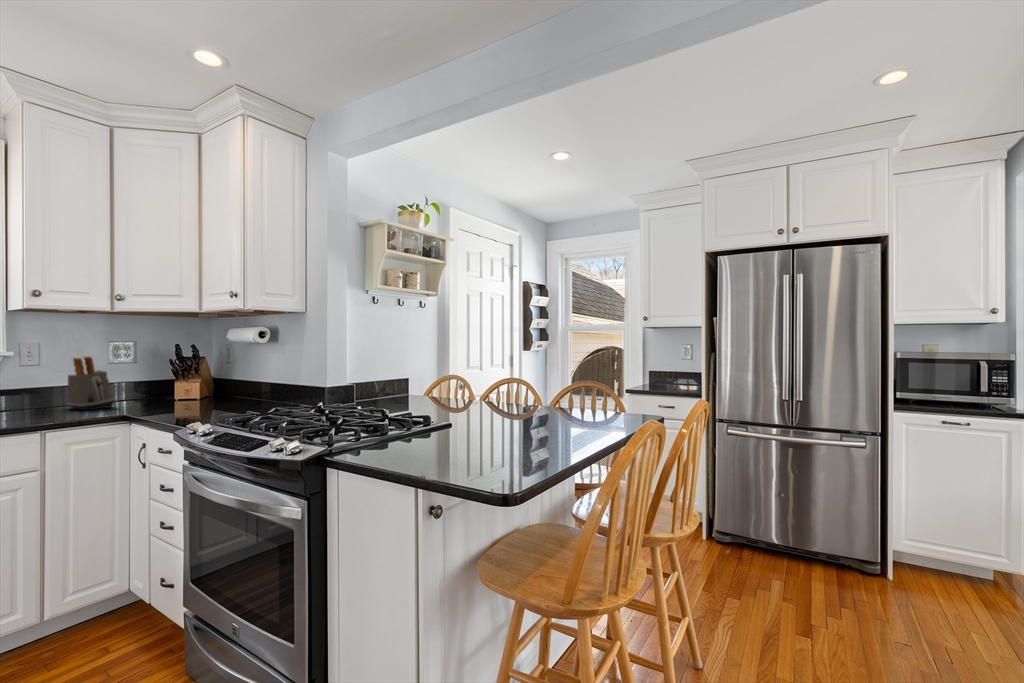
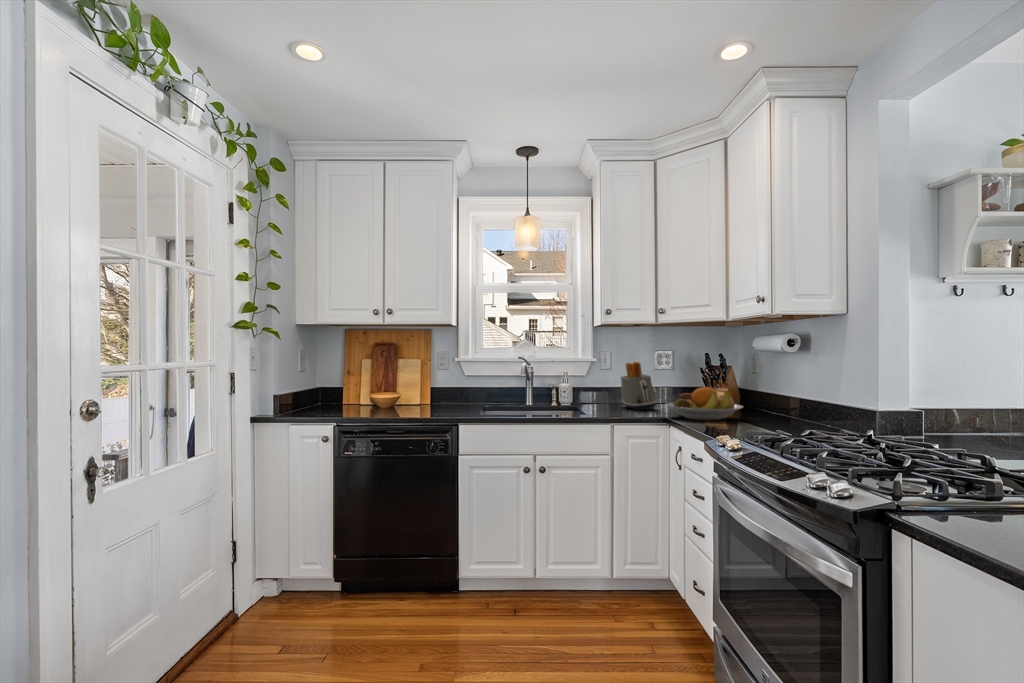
fruit bowl: none [127,379,215,412] -> present [666,387,743,420]

